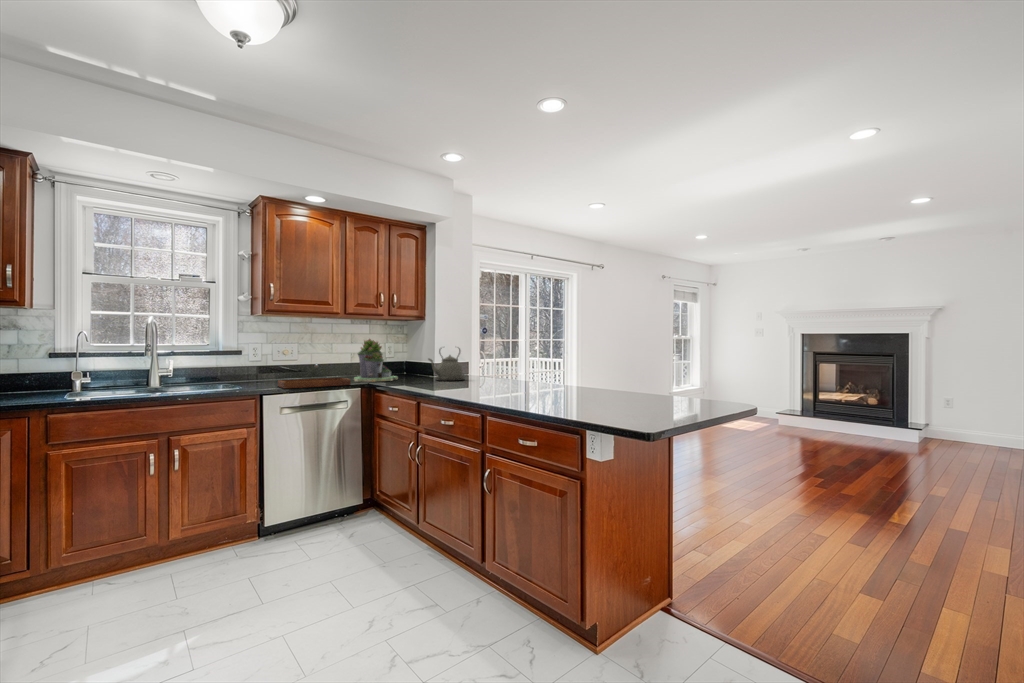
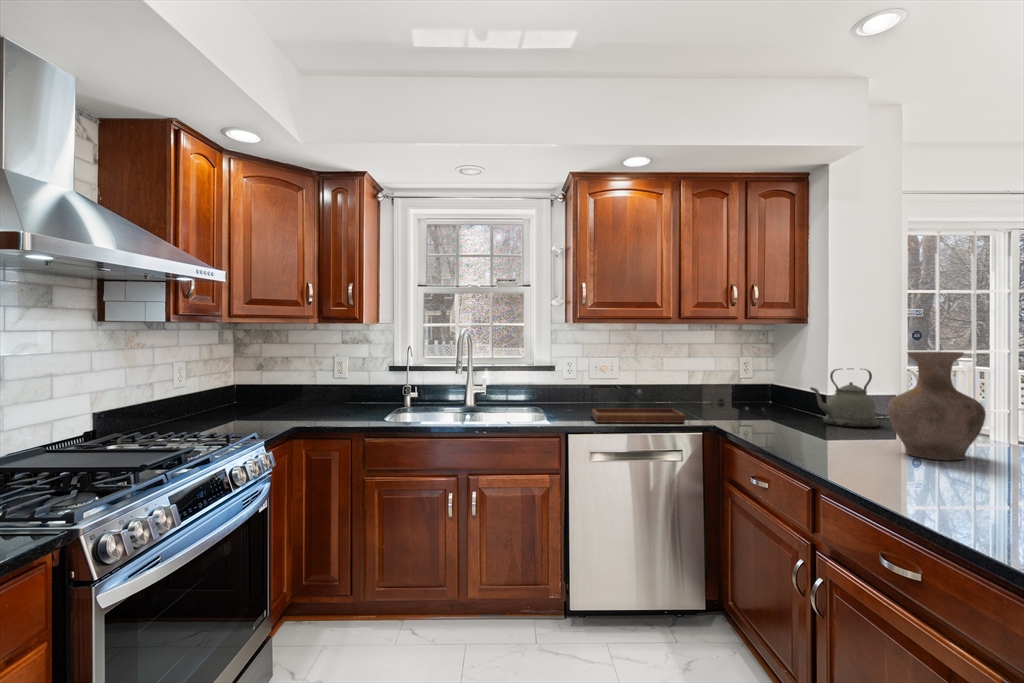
vase: none [466,332,508,389] -> present [888,352,986,460]
succulent planter: present [354,339,398,382] -> none [692,353,759,418]

